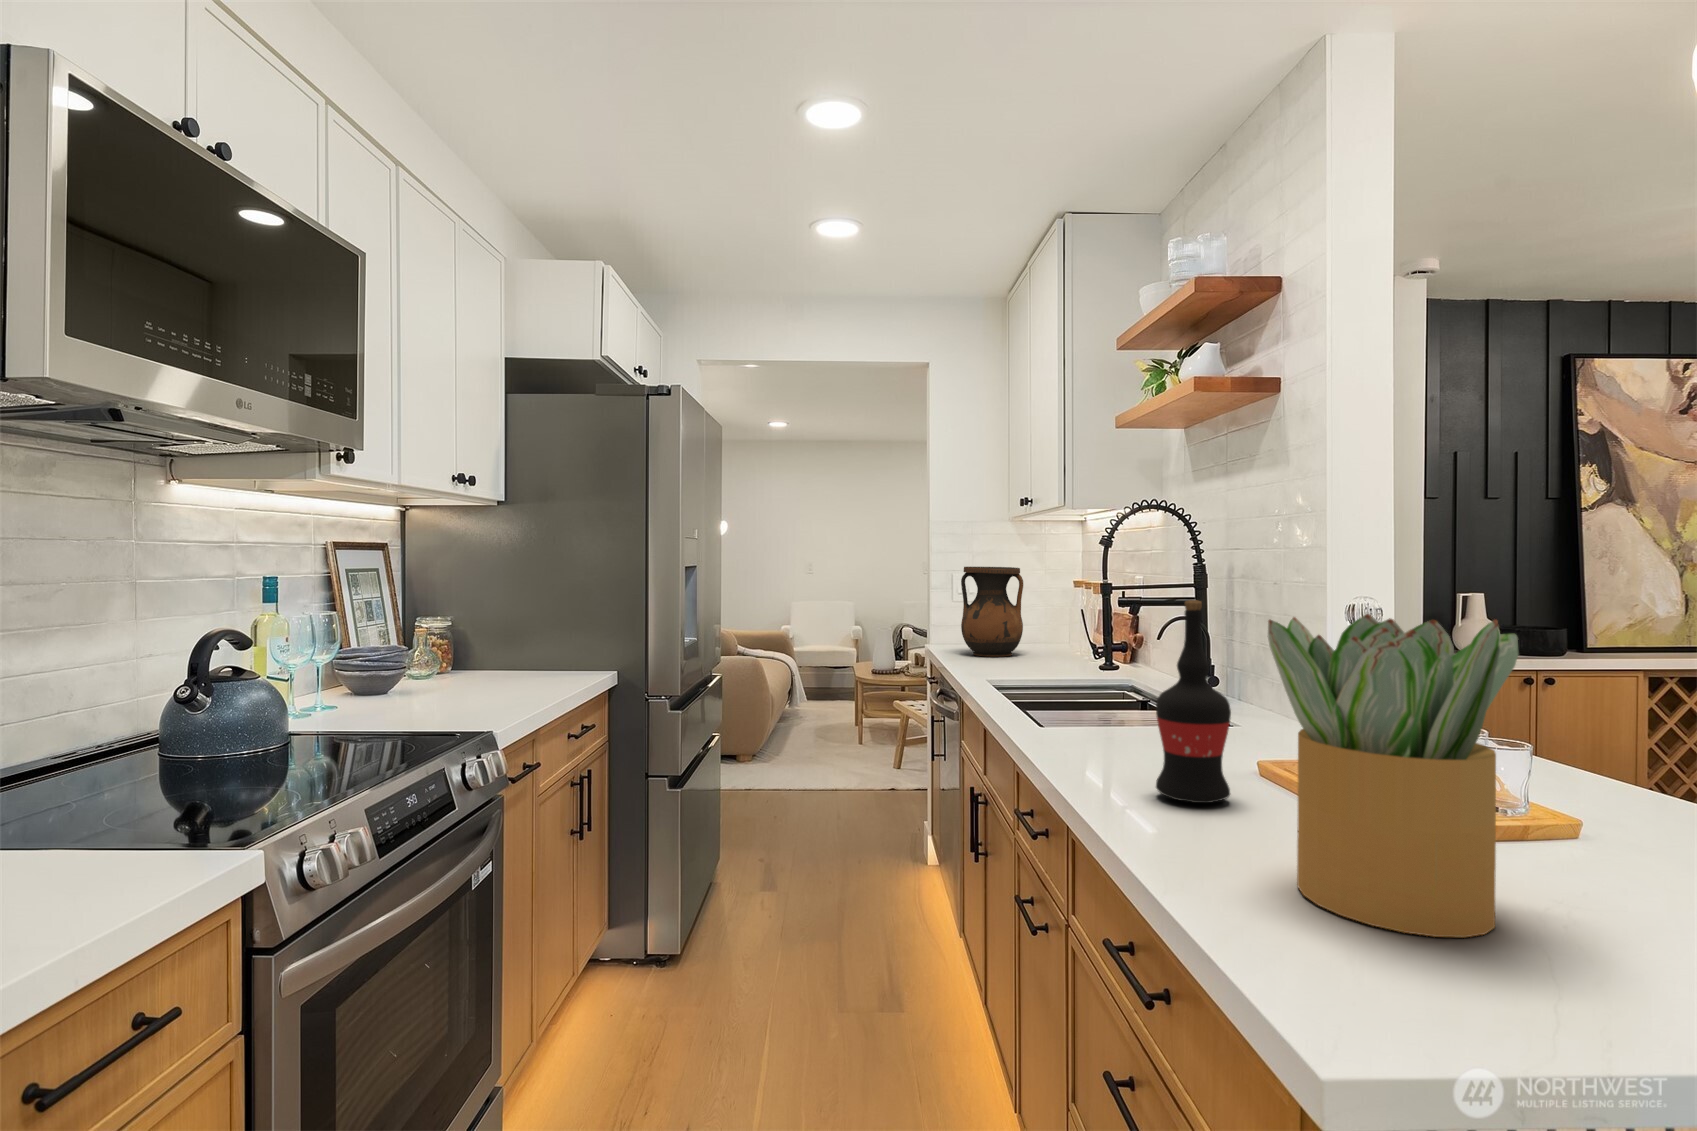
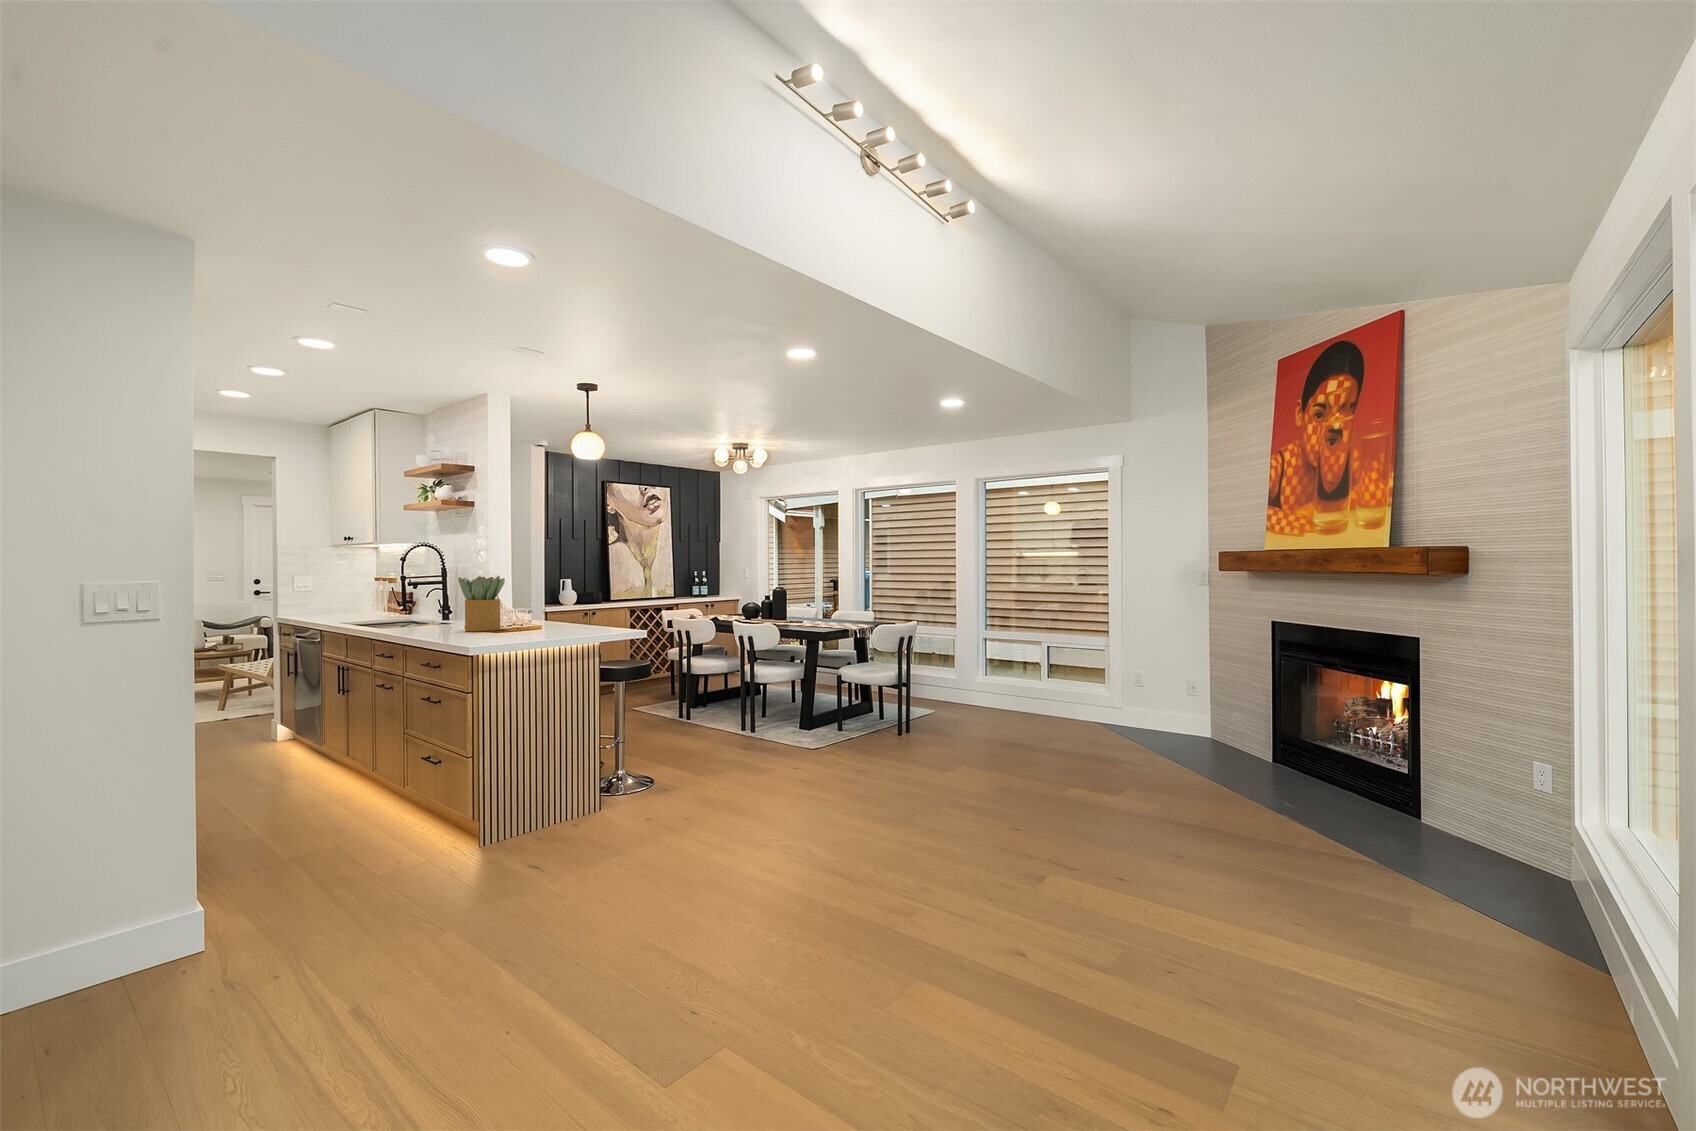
vase: present [961,567,1023,657] -> none [313,571,351,616]
wine bottle: present [1156,601,1231,803] -> none [432,576,453,628]

